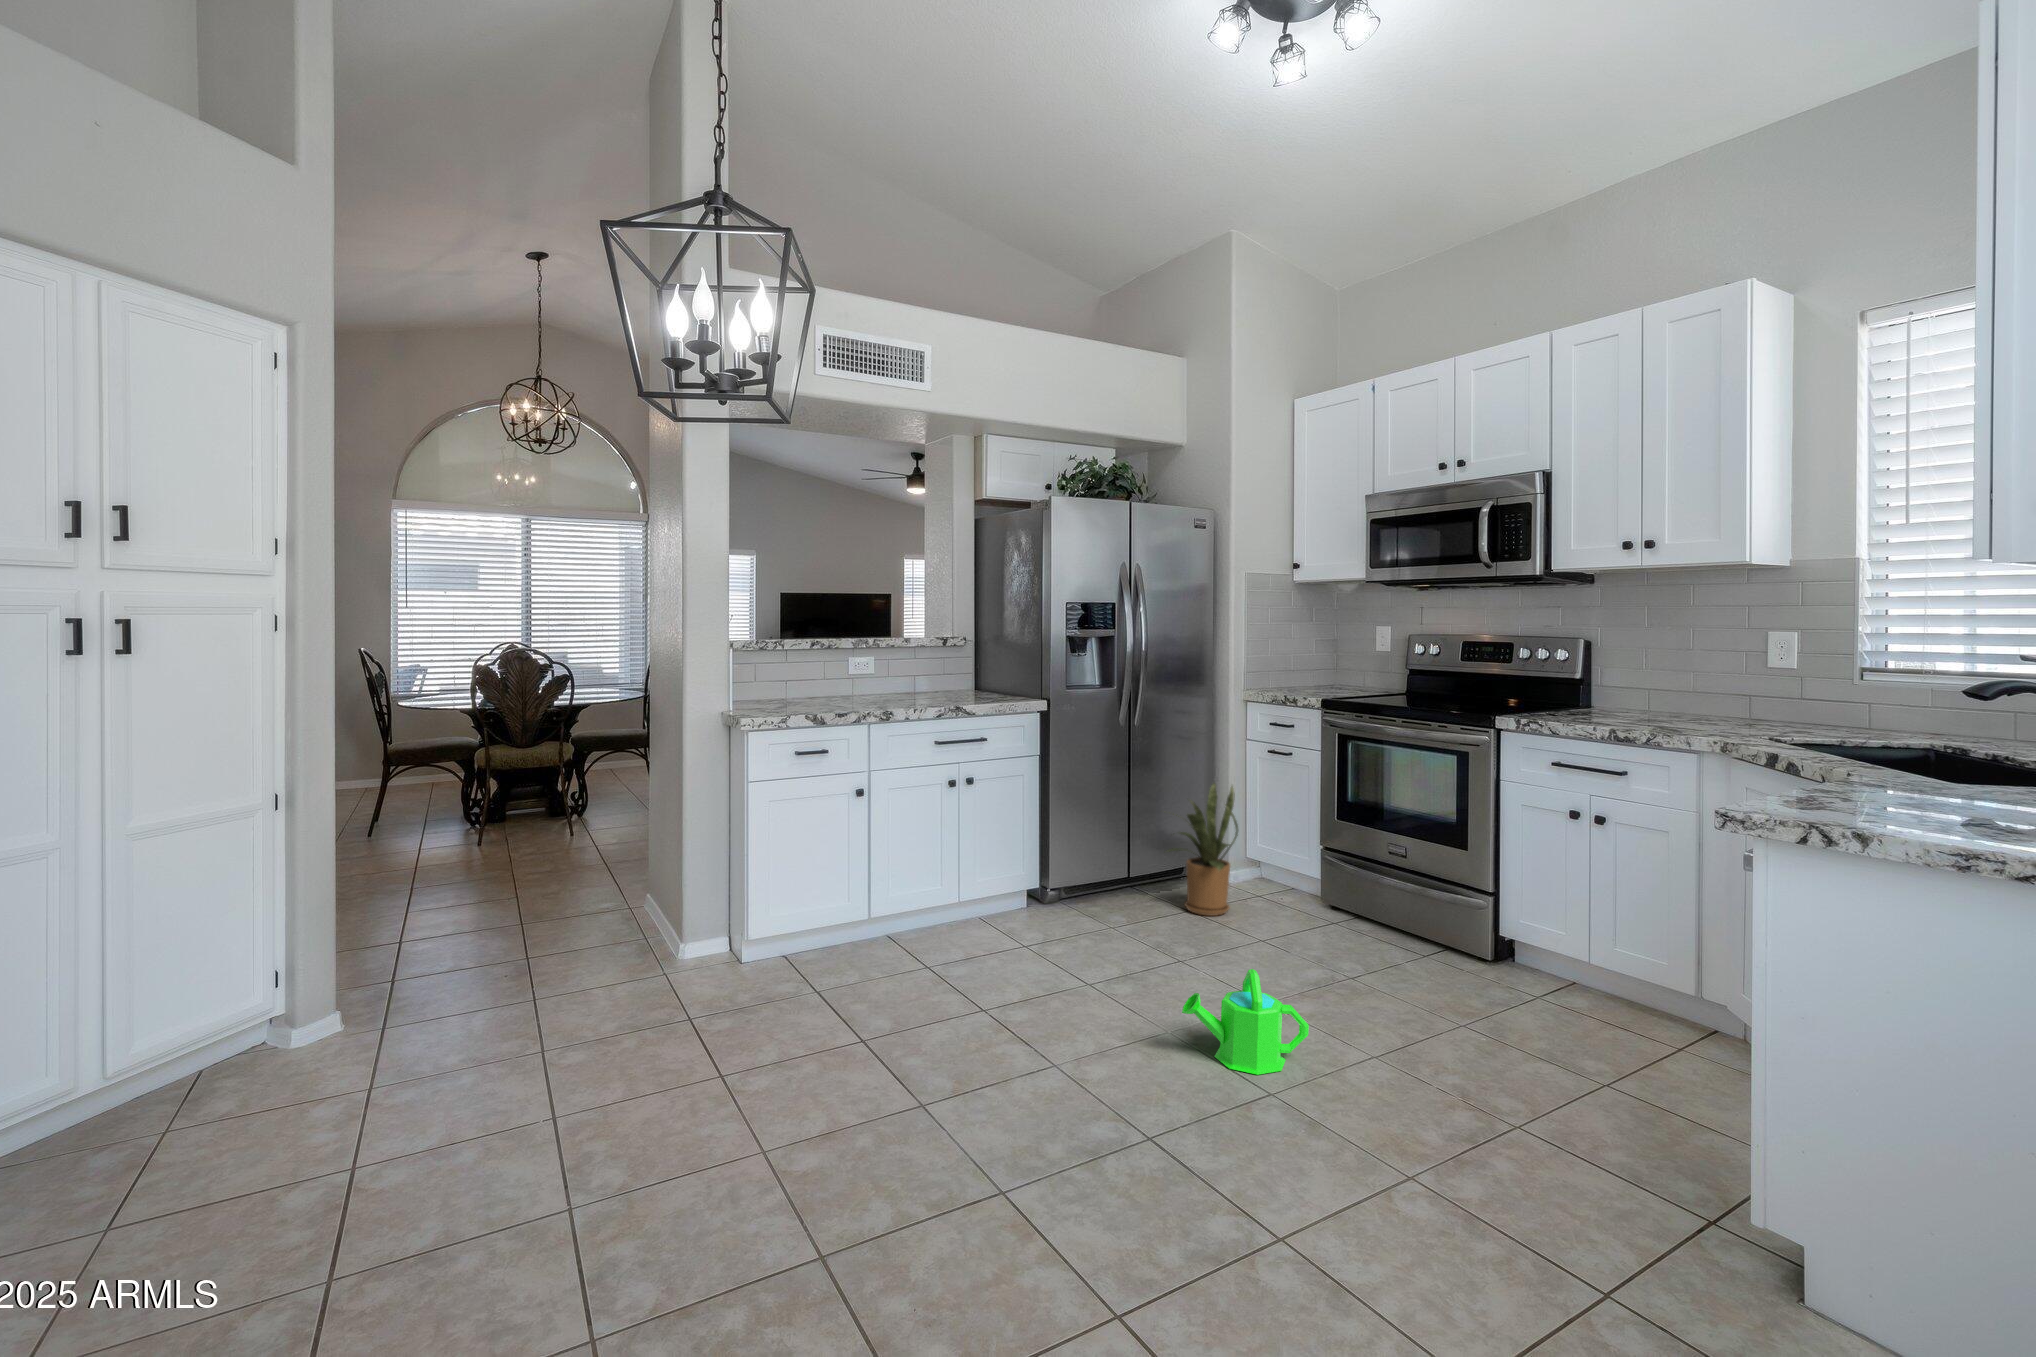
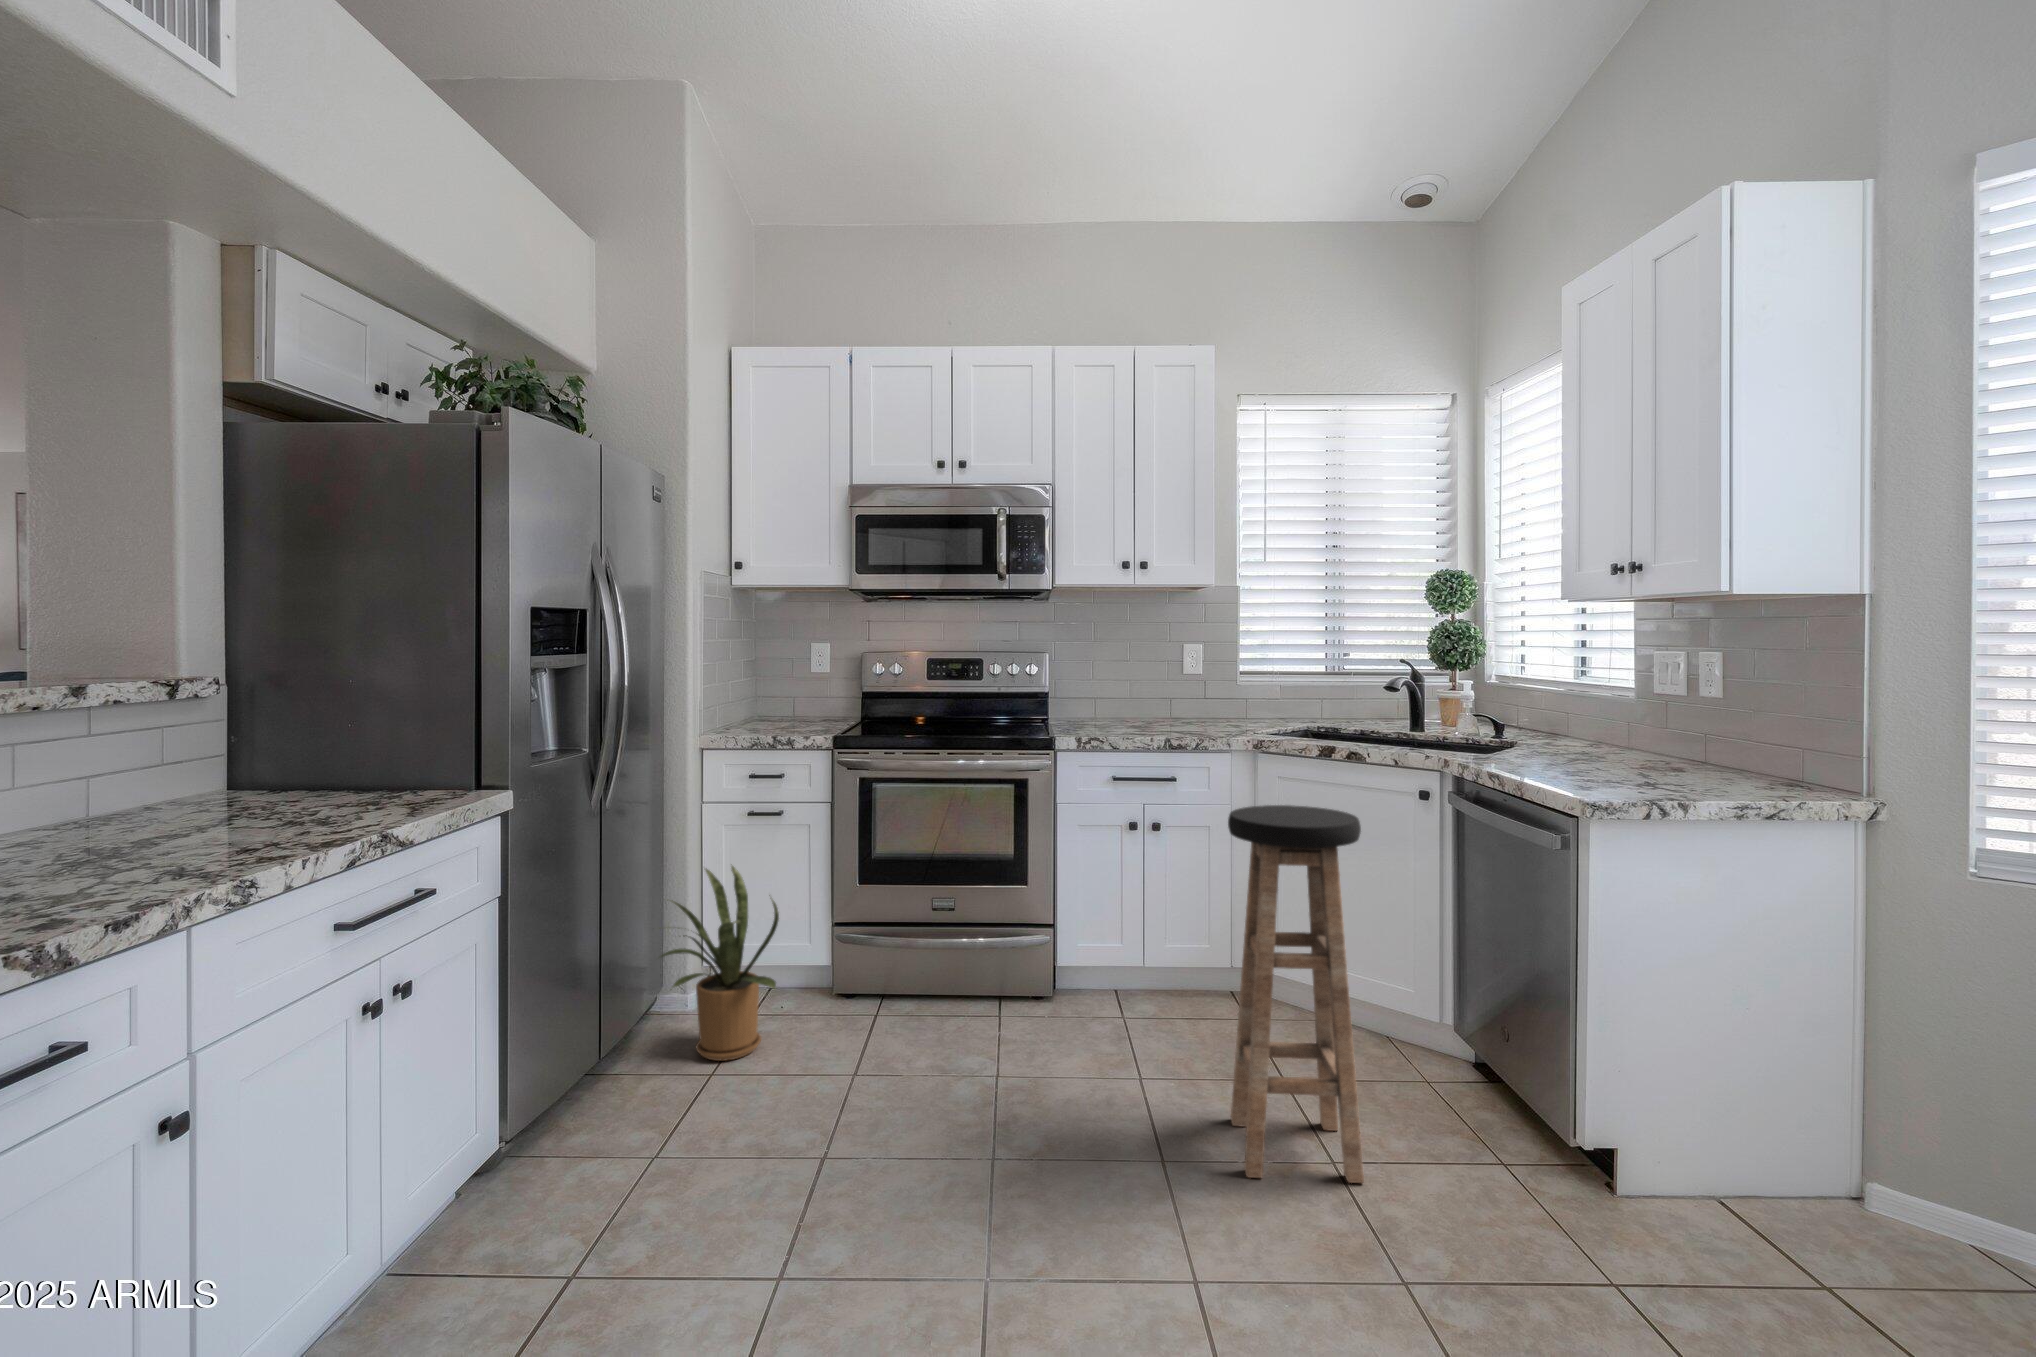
bar stool: none [1407,781,1566,1134] -> present [1228,805,1364,1183]
watering can: present [1182,969,1309,1075] -> none [1047,1121,1157,1278]

